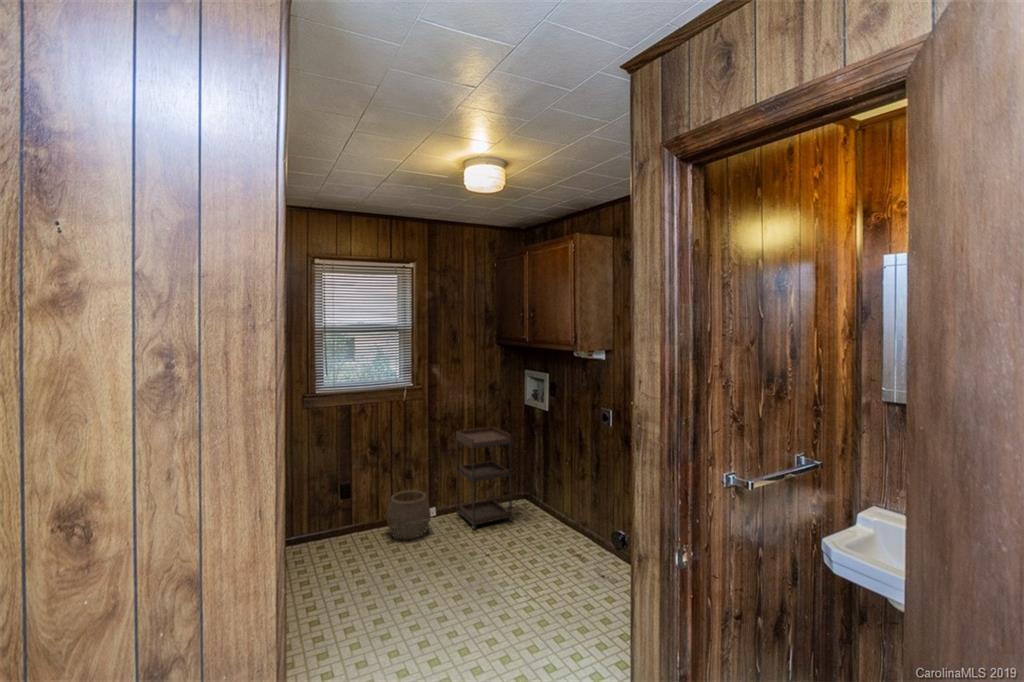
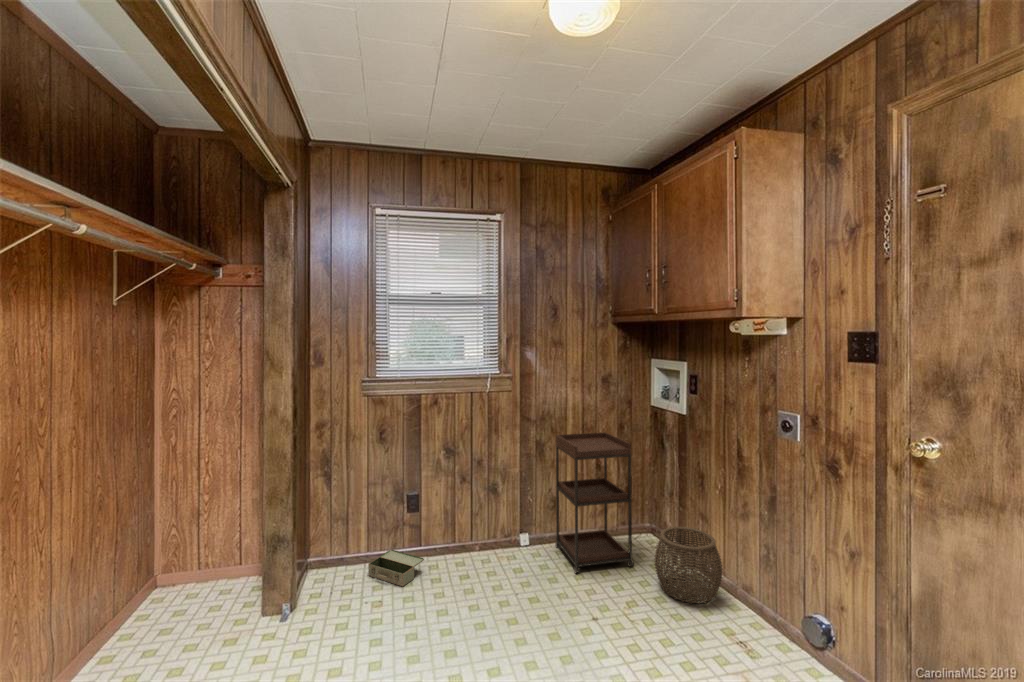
woven basket: present [387,490,431,539] -> present [655,527,723,604]
toolbox: none [312,530,358,554] -> present [368,550,424,586]

